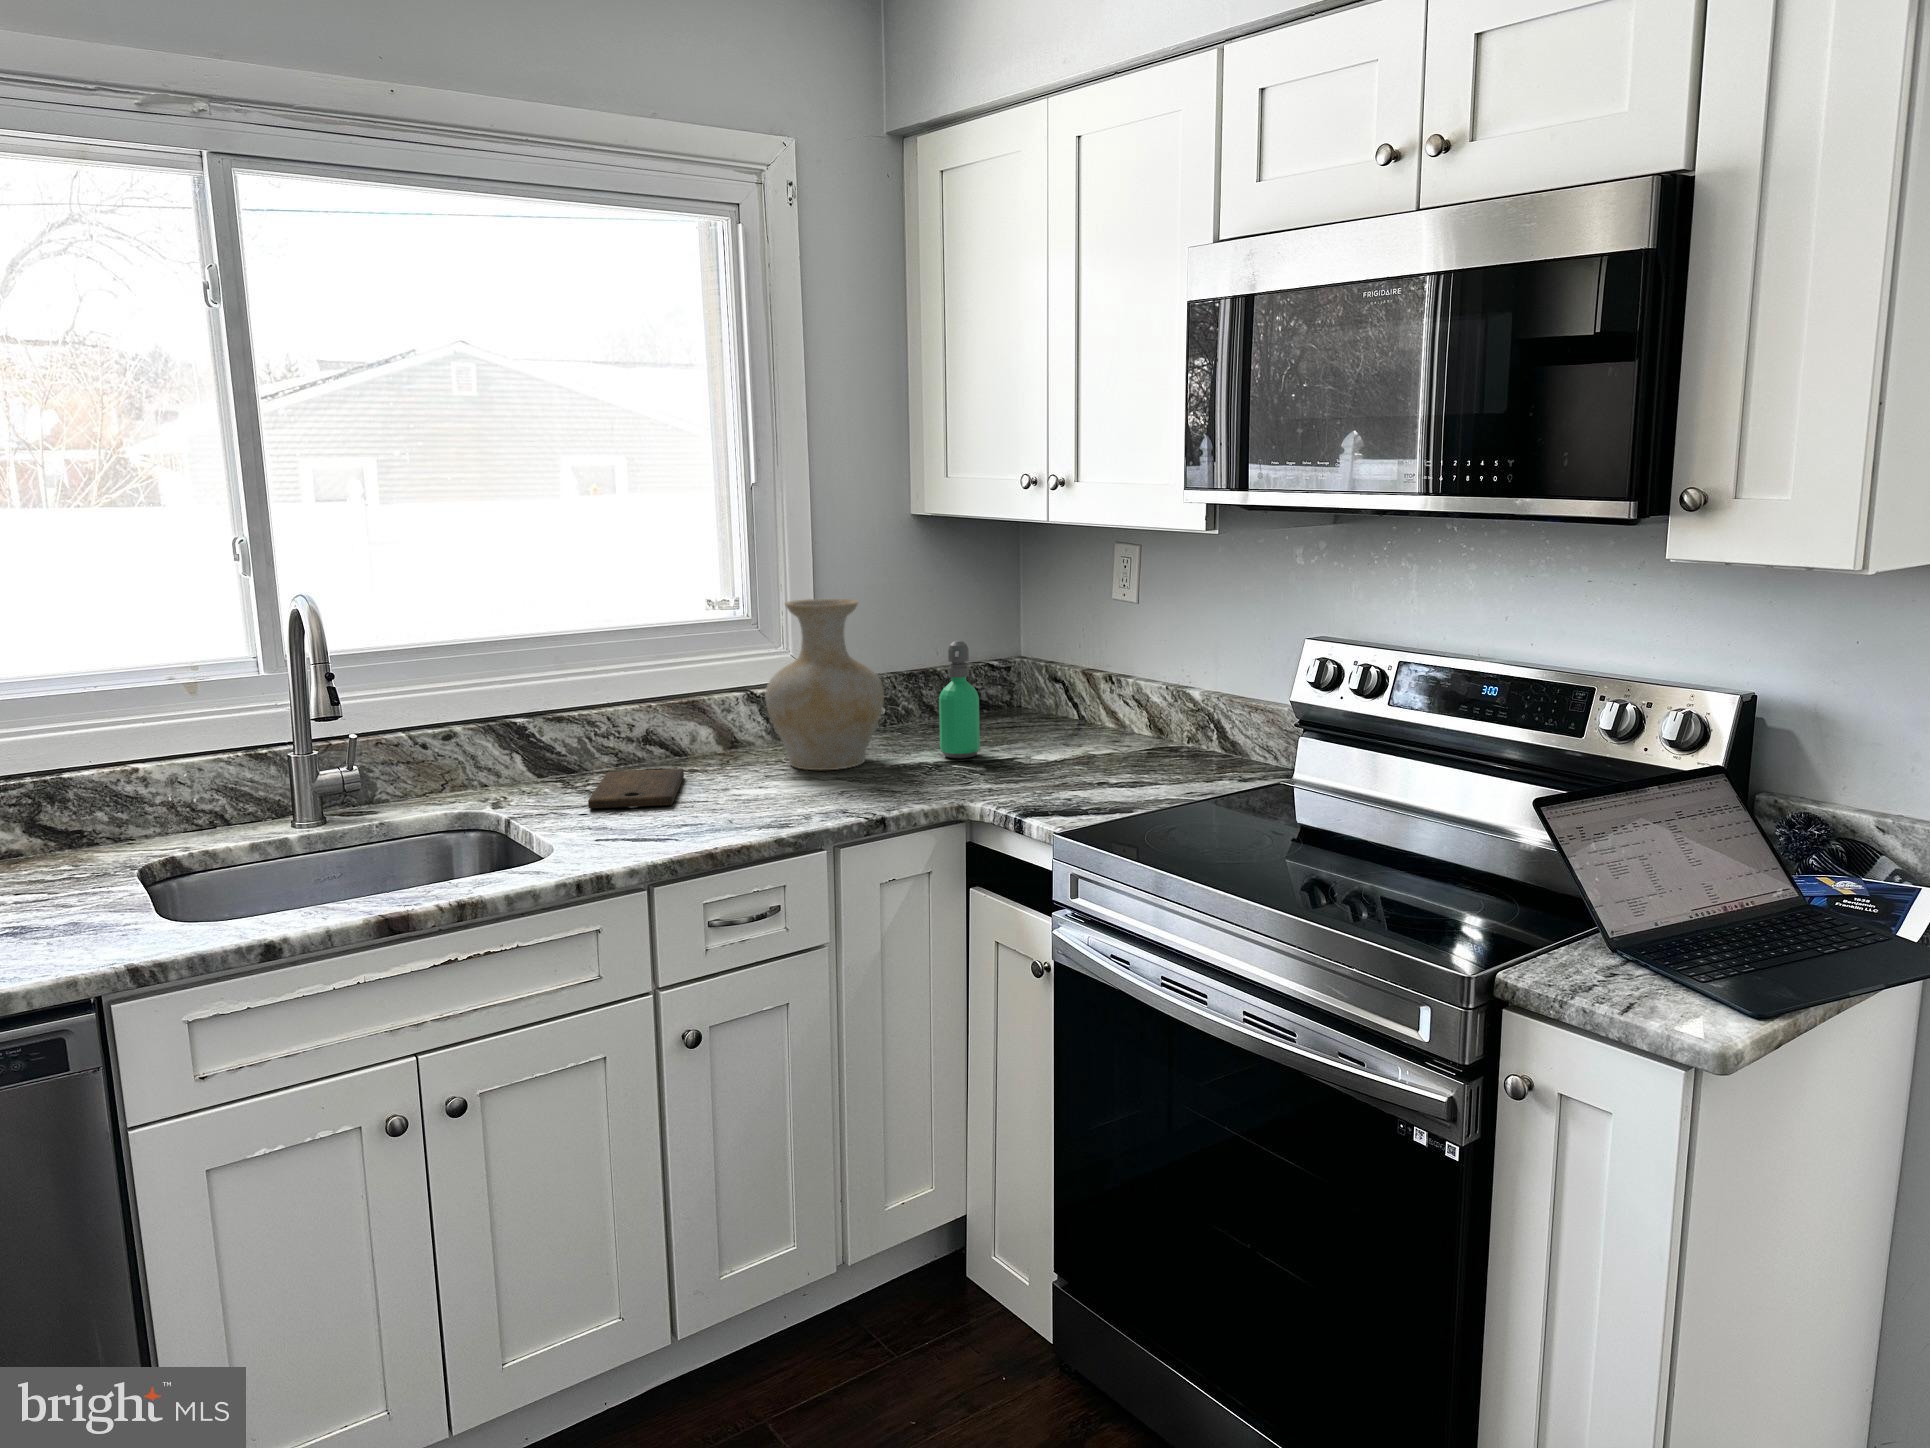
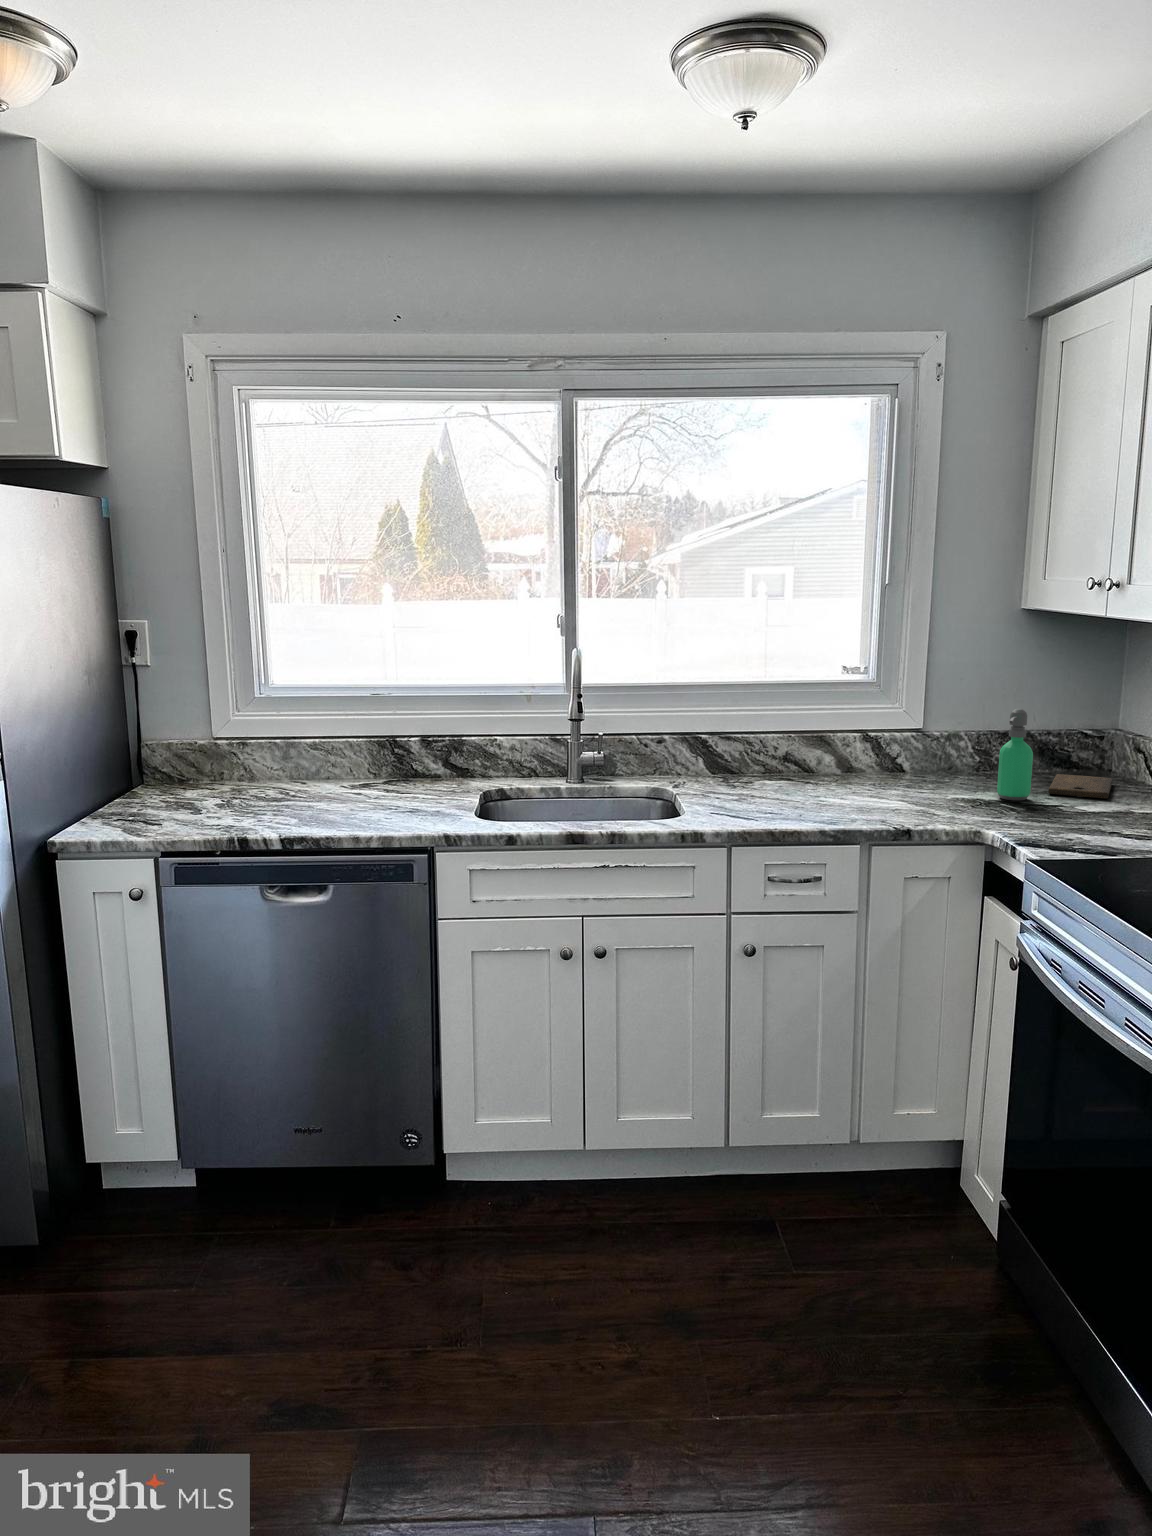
vase: present [765,599,884,770] -> none [865,670,955,795]
cutting board: present [588,769,684,808] -> present [1049,774,1112,798]

